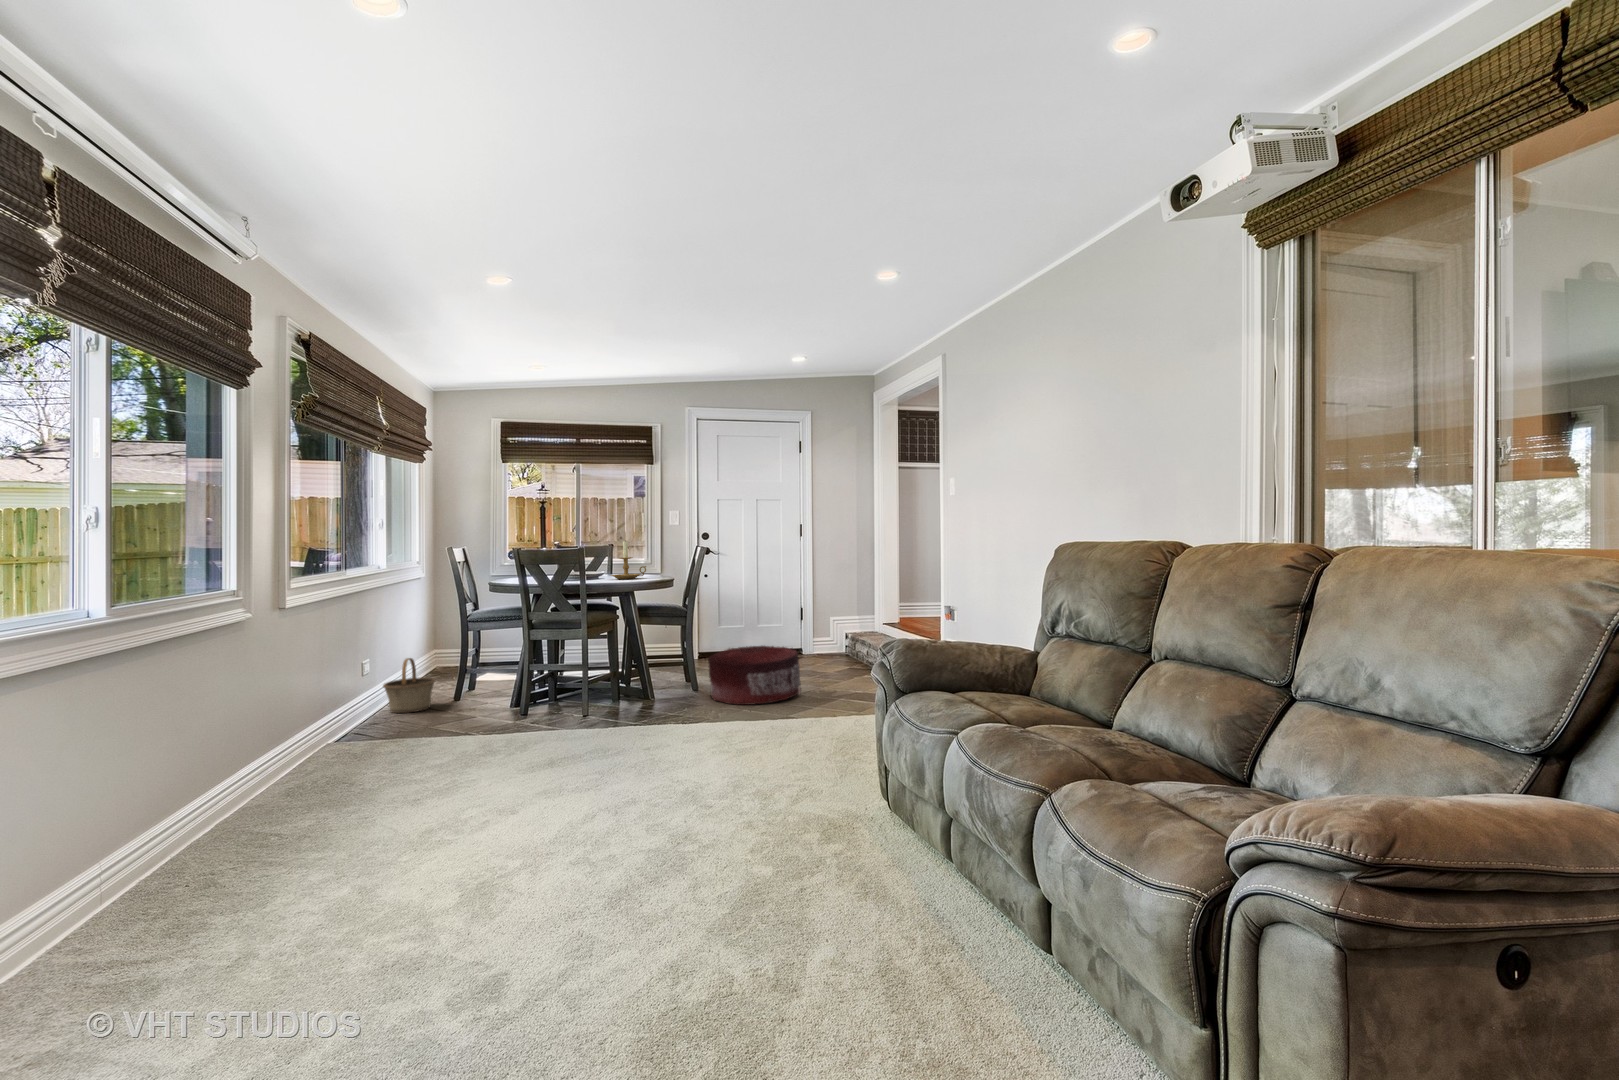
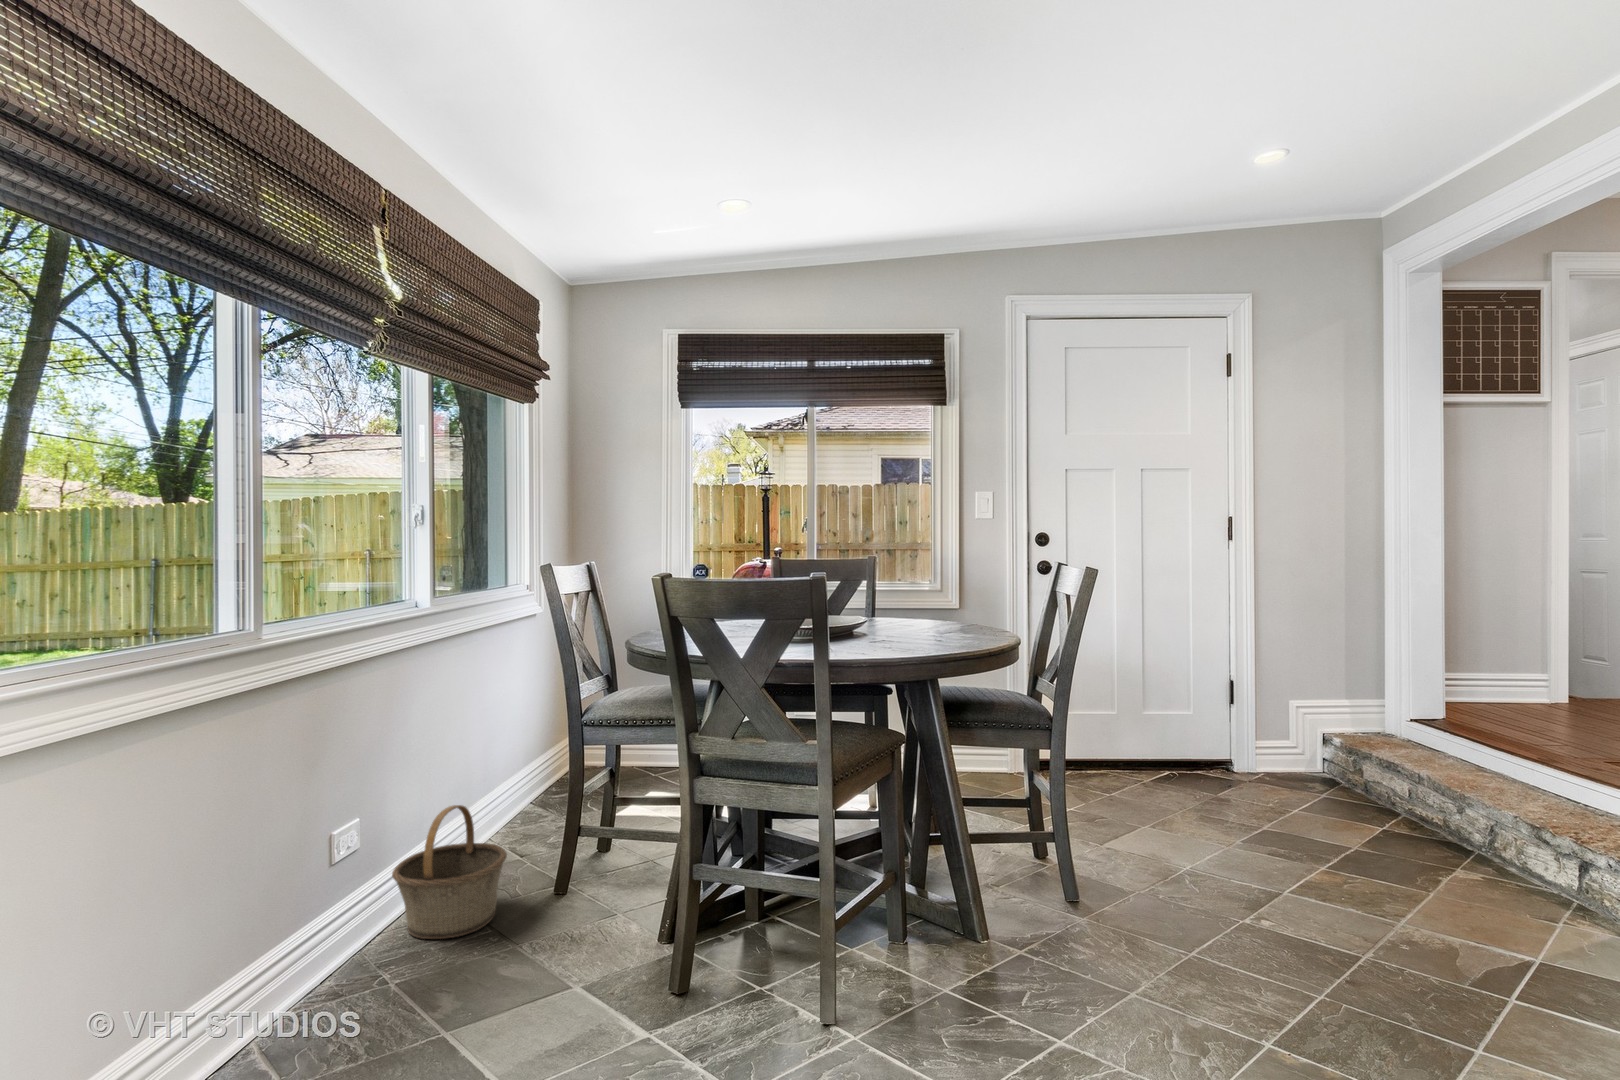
candle holder: present [611,541,646,579] -> none [881,550,963,642]
pouf: present [708,646,801,705] -> none [1129,812,1405,1027]

